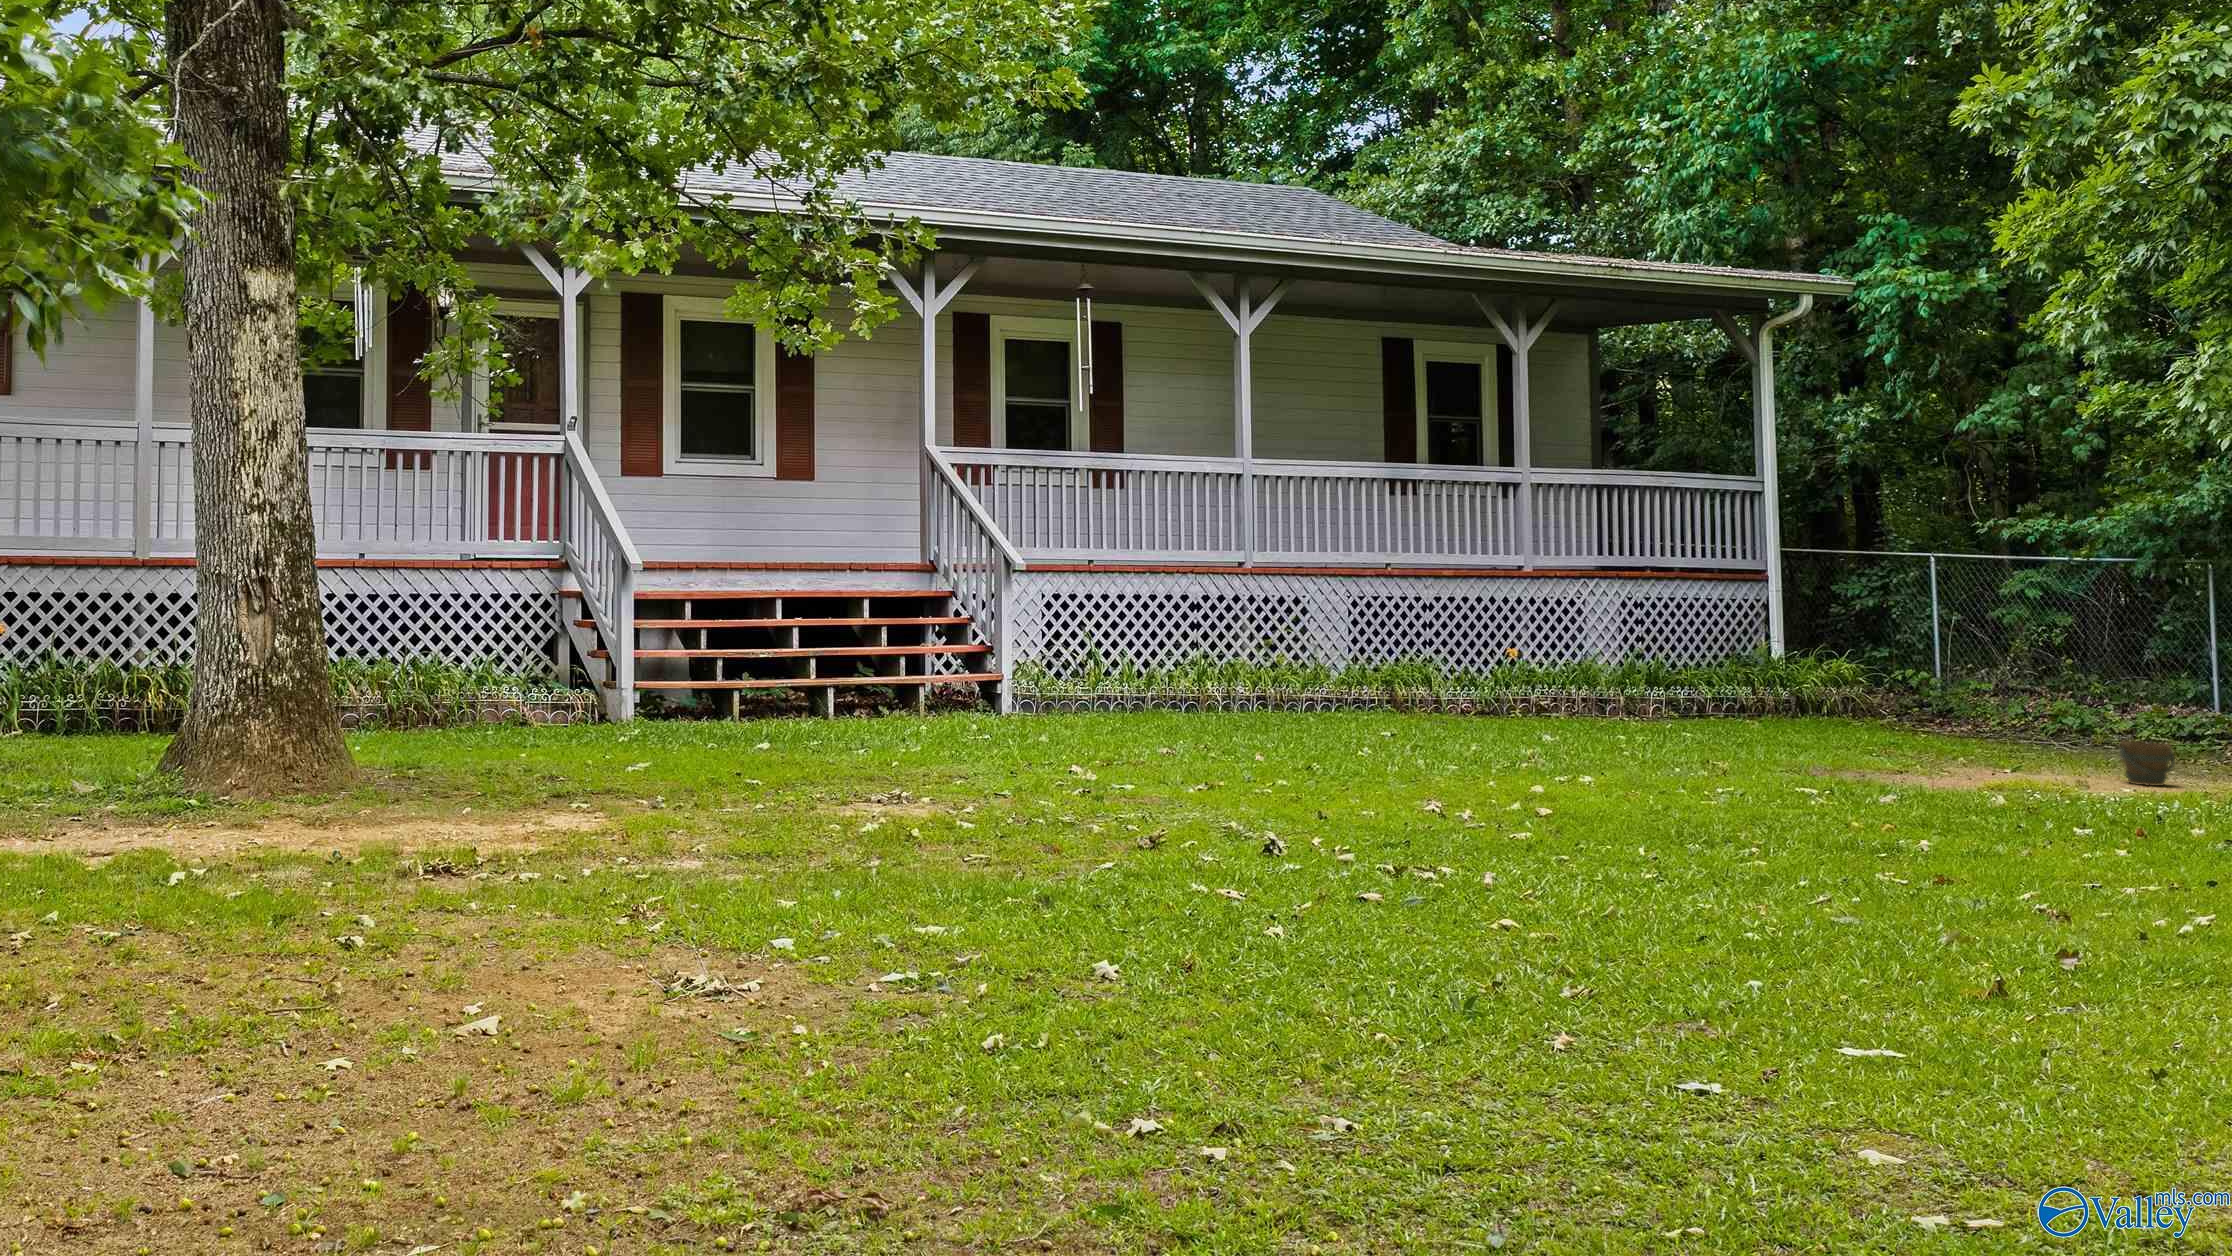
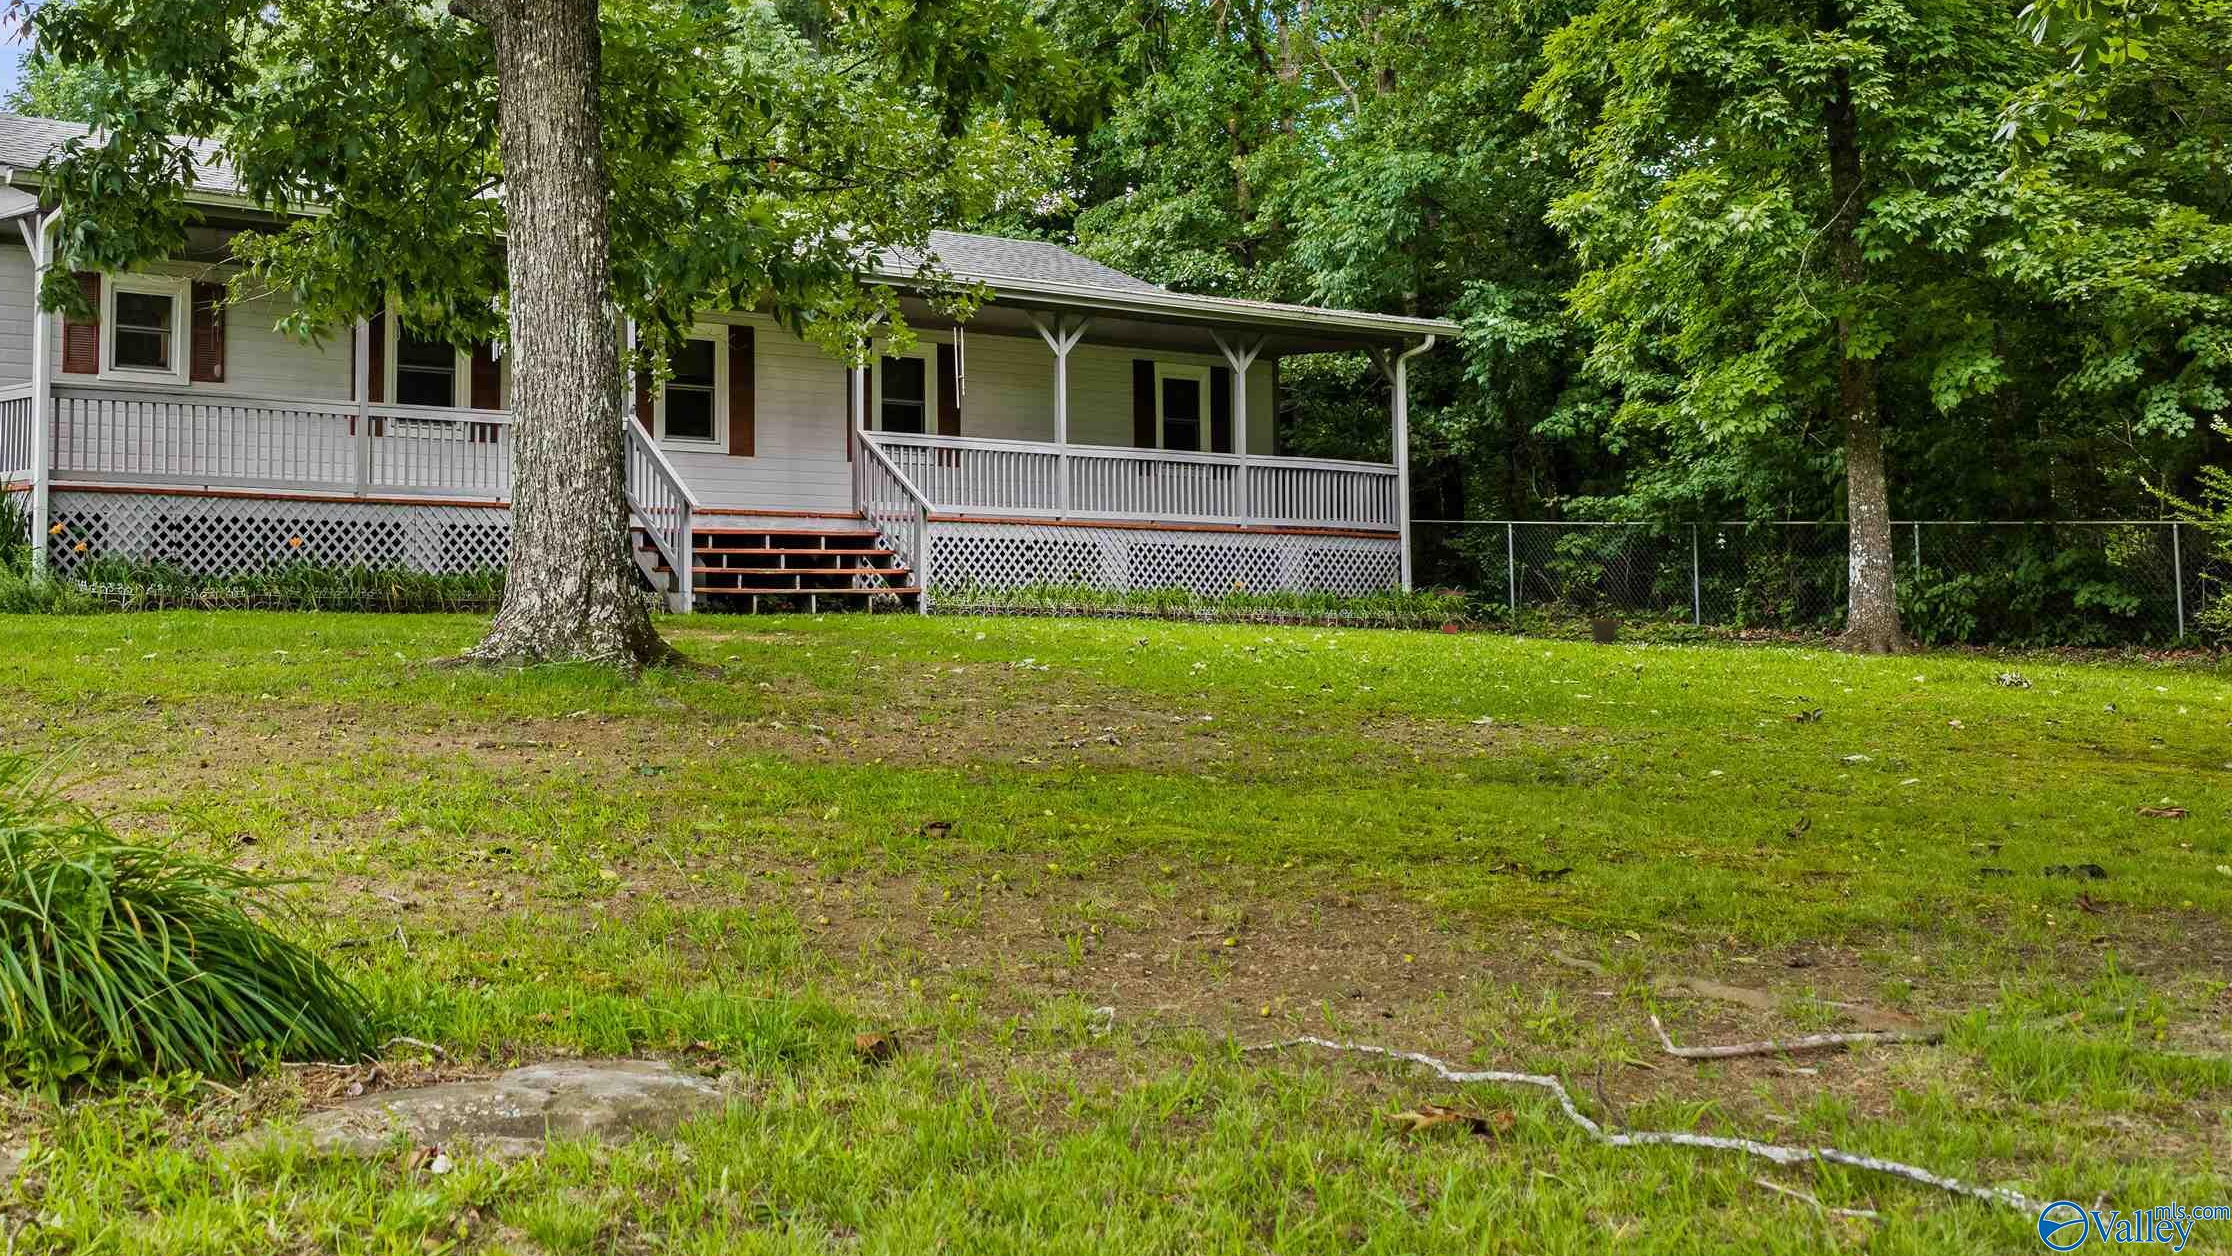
potted plant: none [1828,686,1887,758] -> present [1435,591,1460,634]

